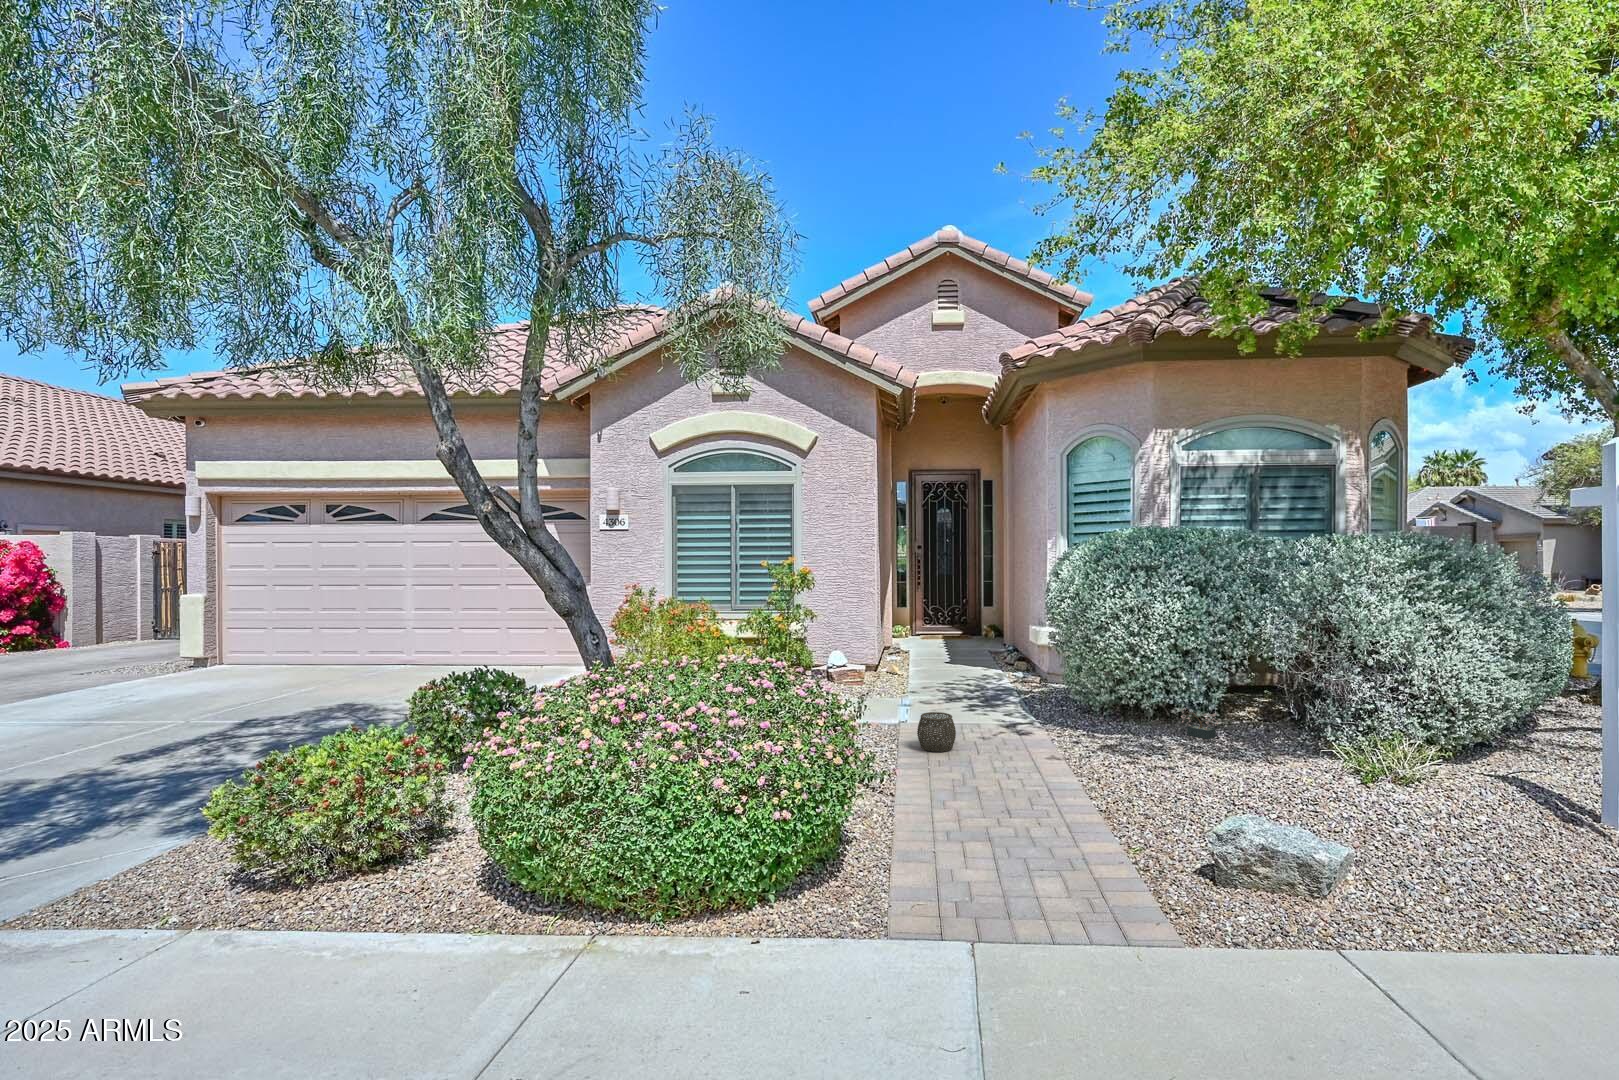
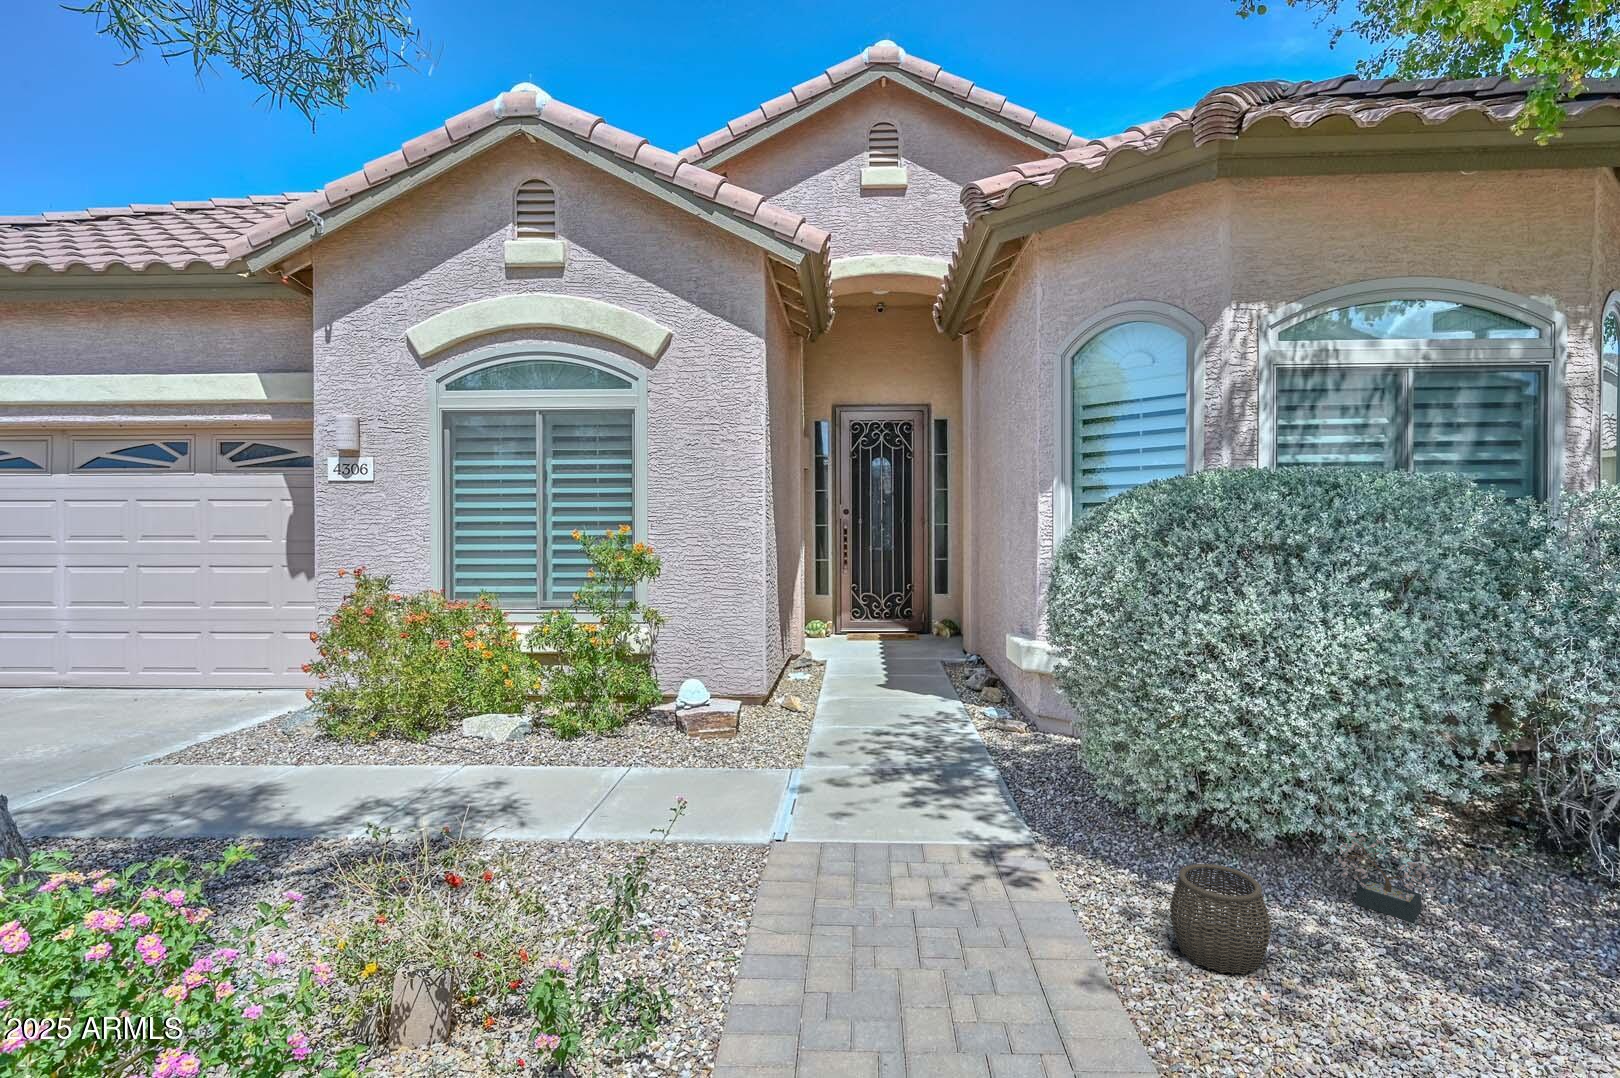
woven basket: present [917,712,956,752] -> present [1170,864,1271,974]

